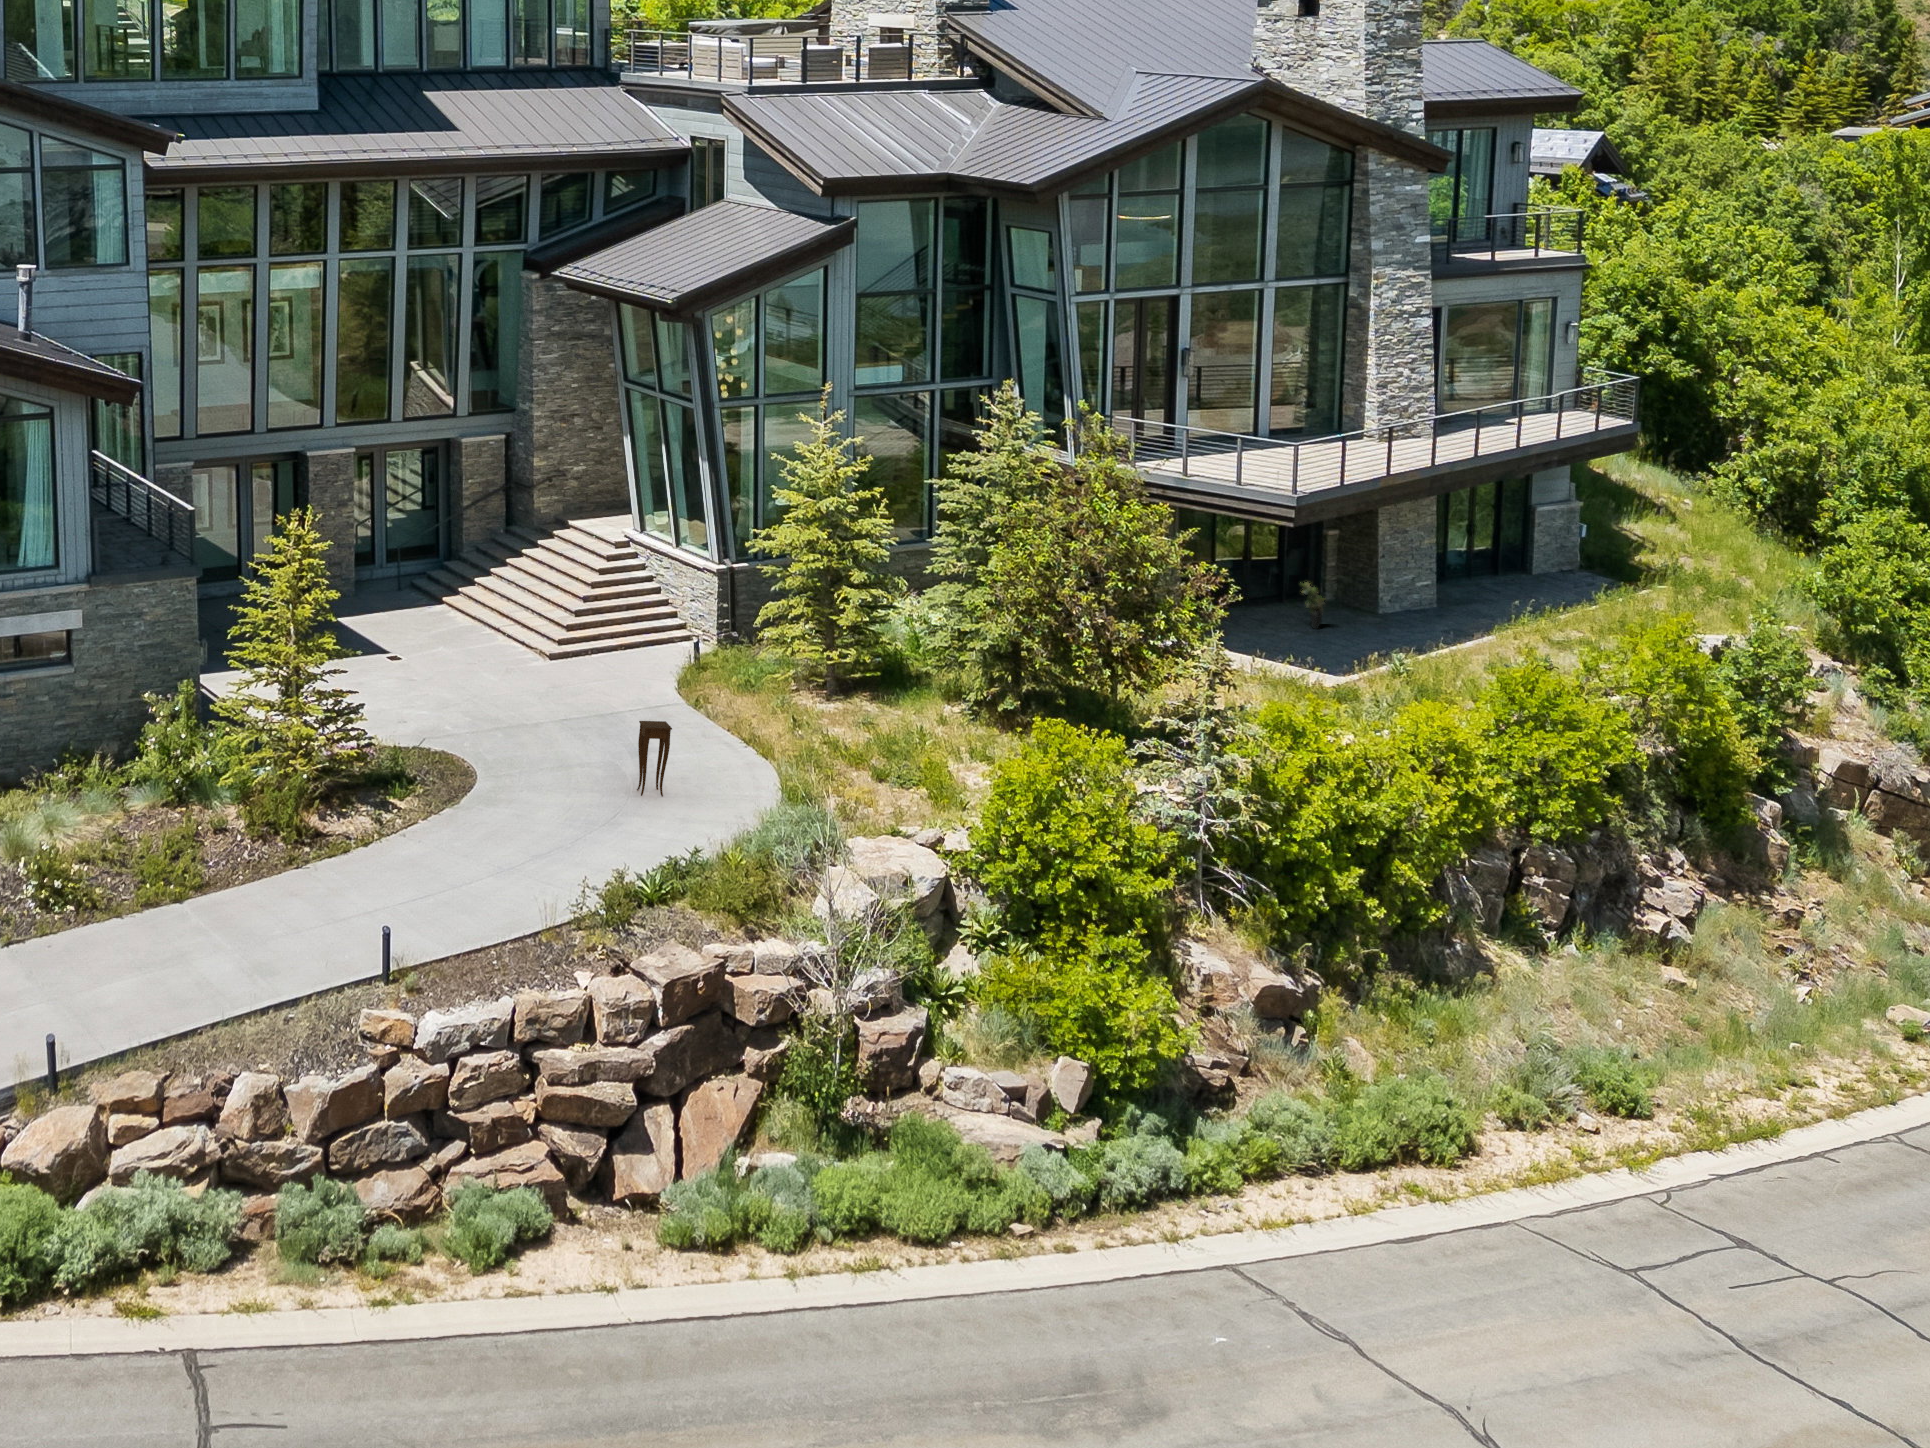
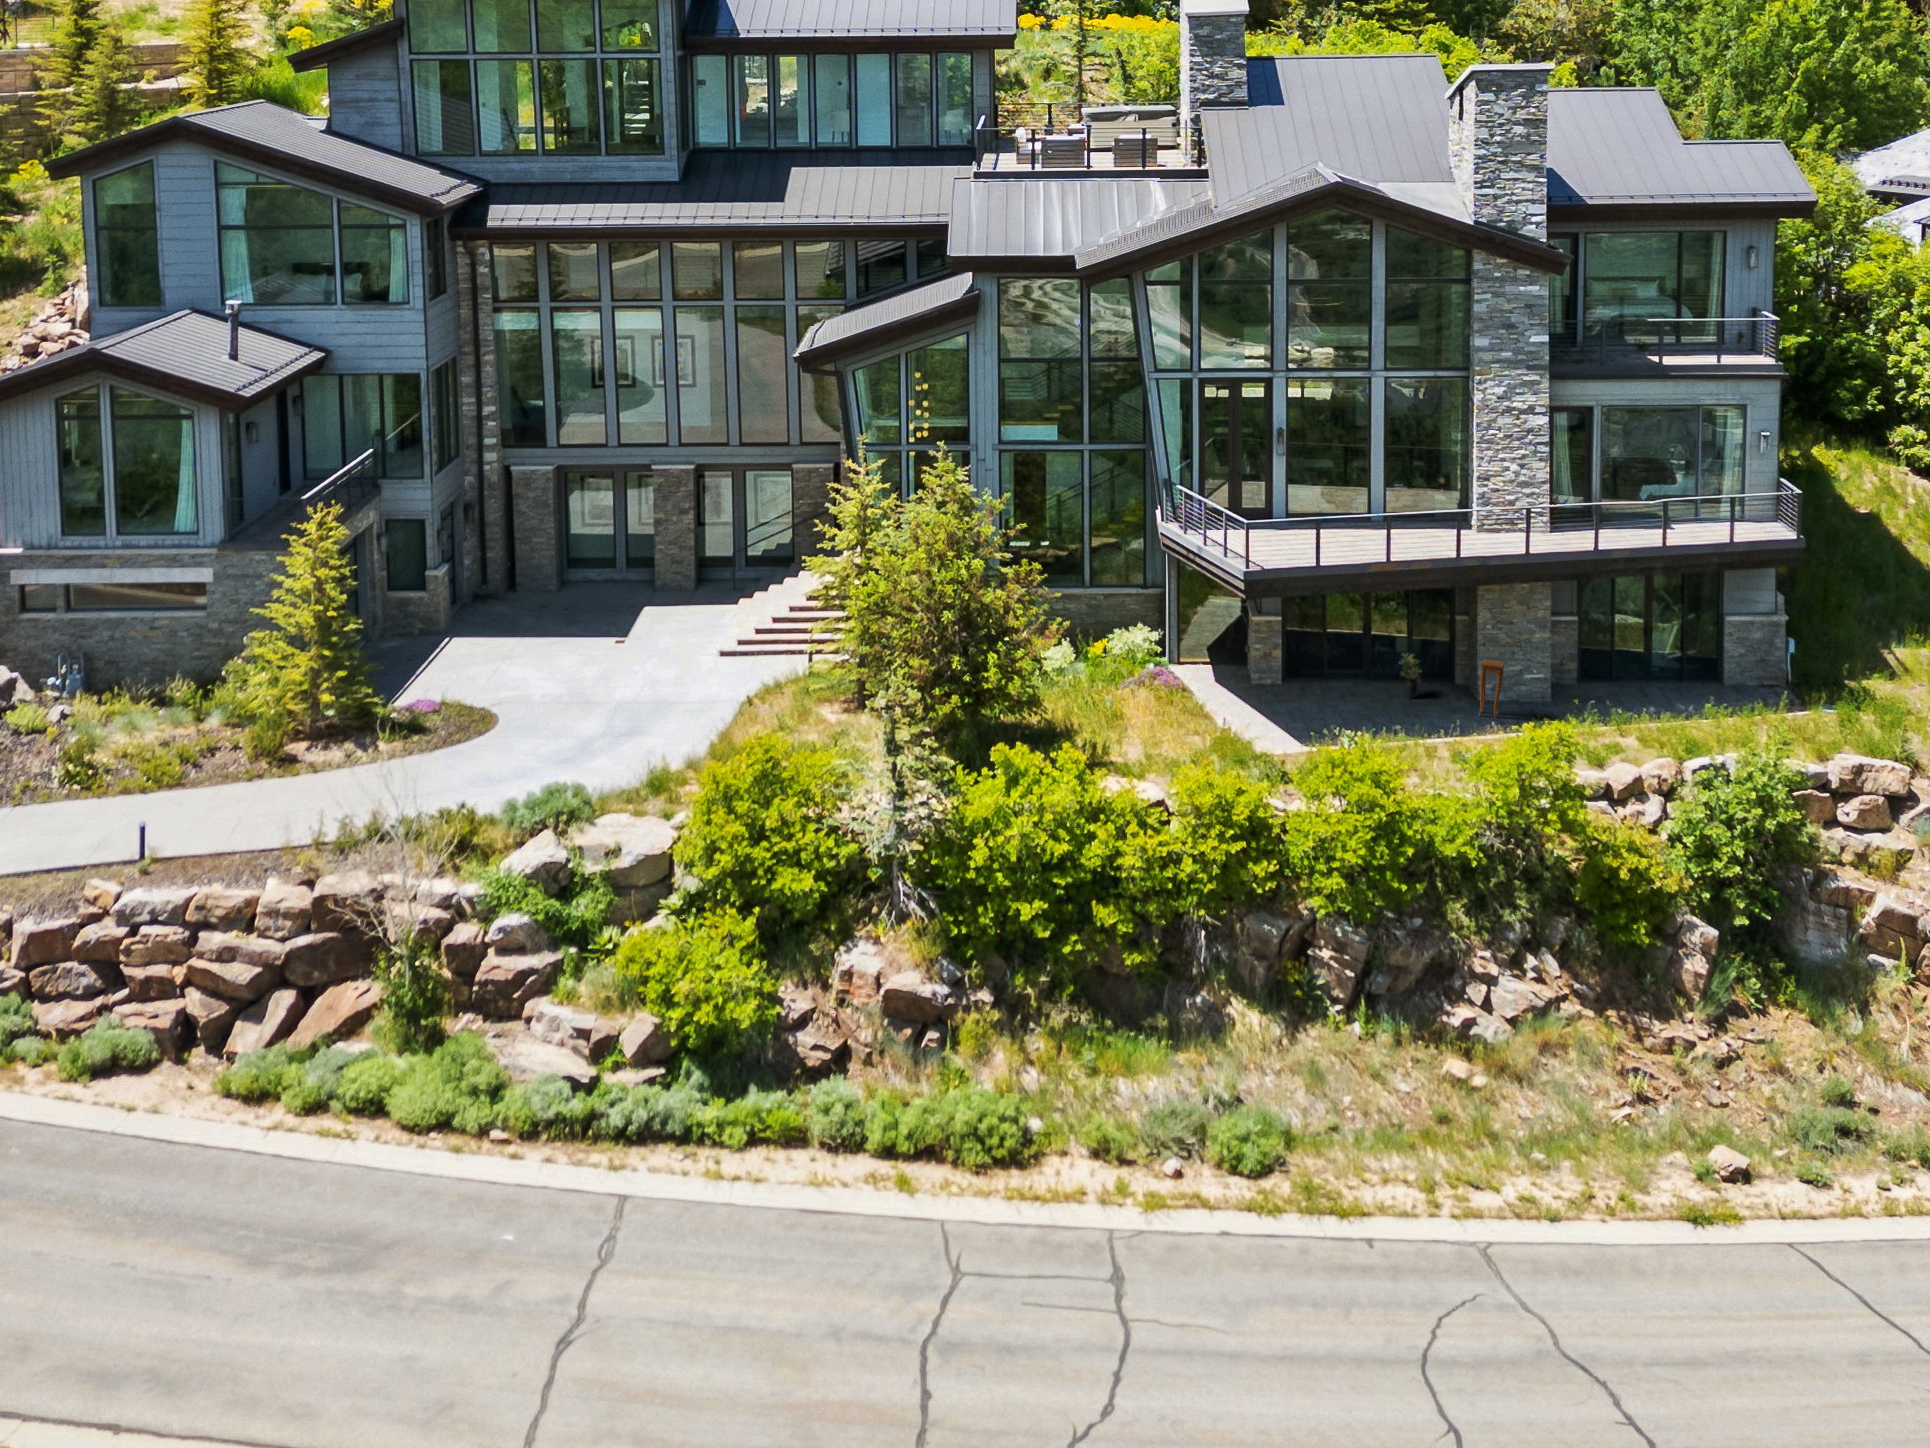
side table: present [637,721,672,796] -> present [1478,659,1505,718]

